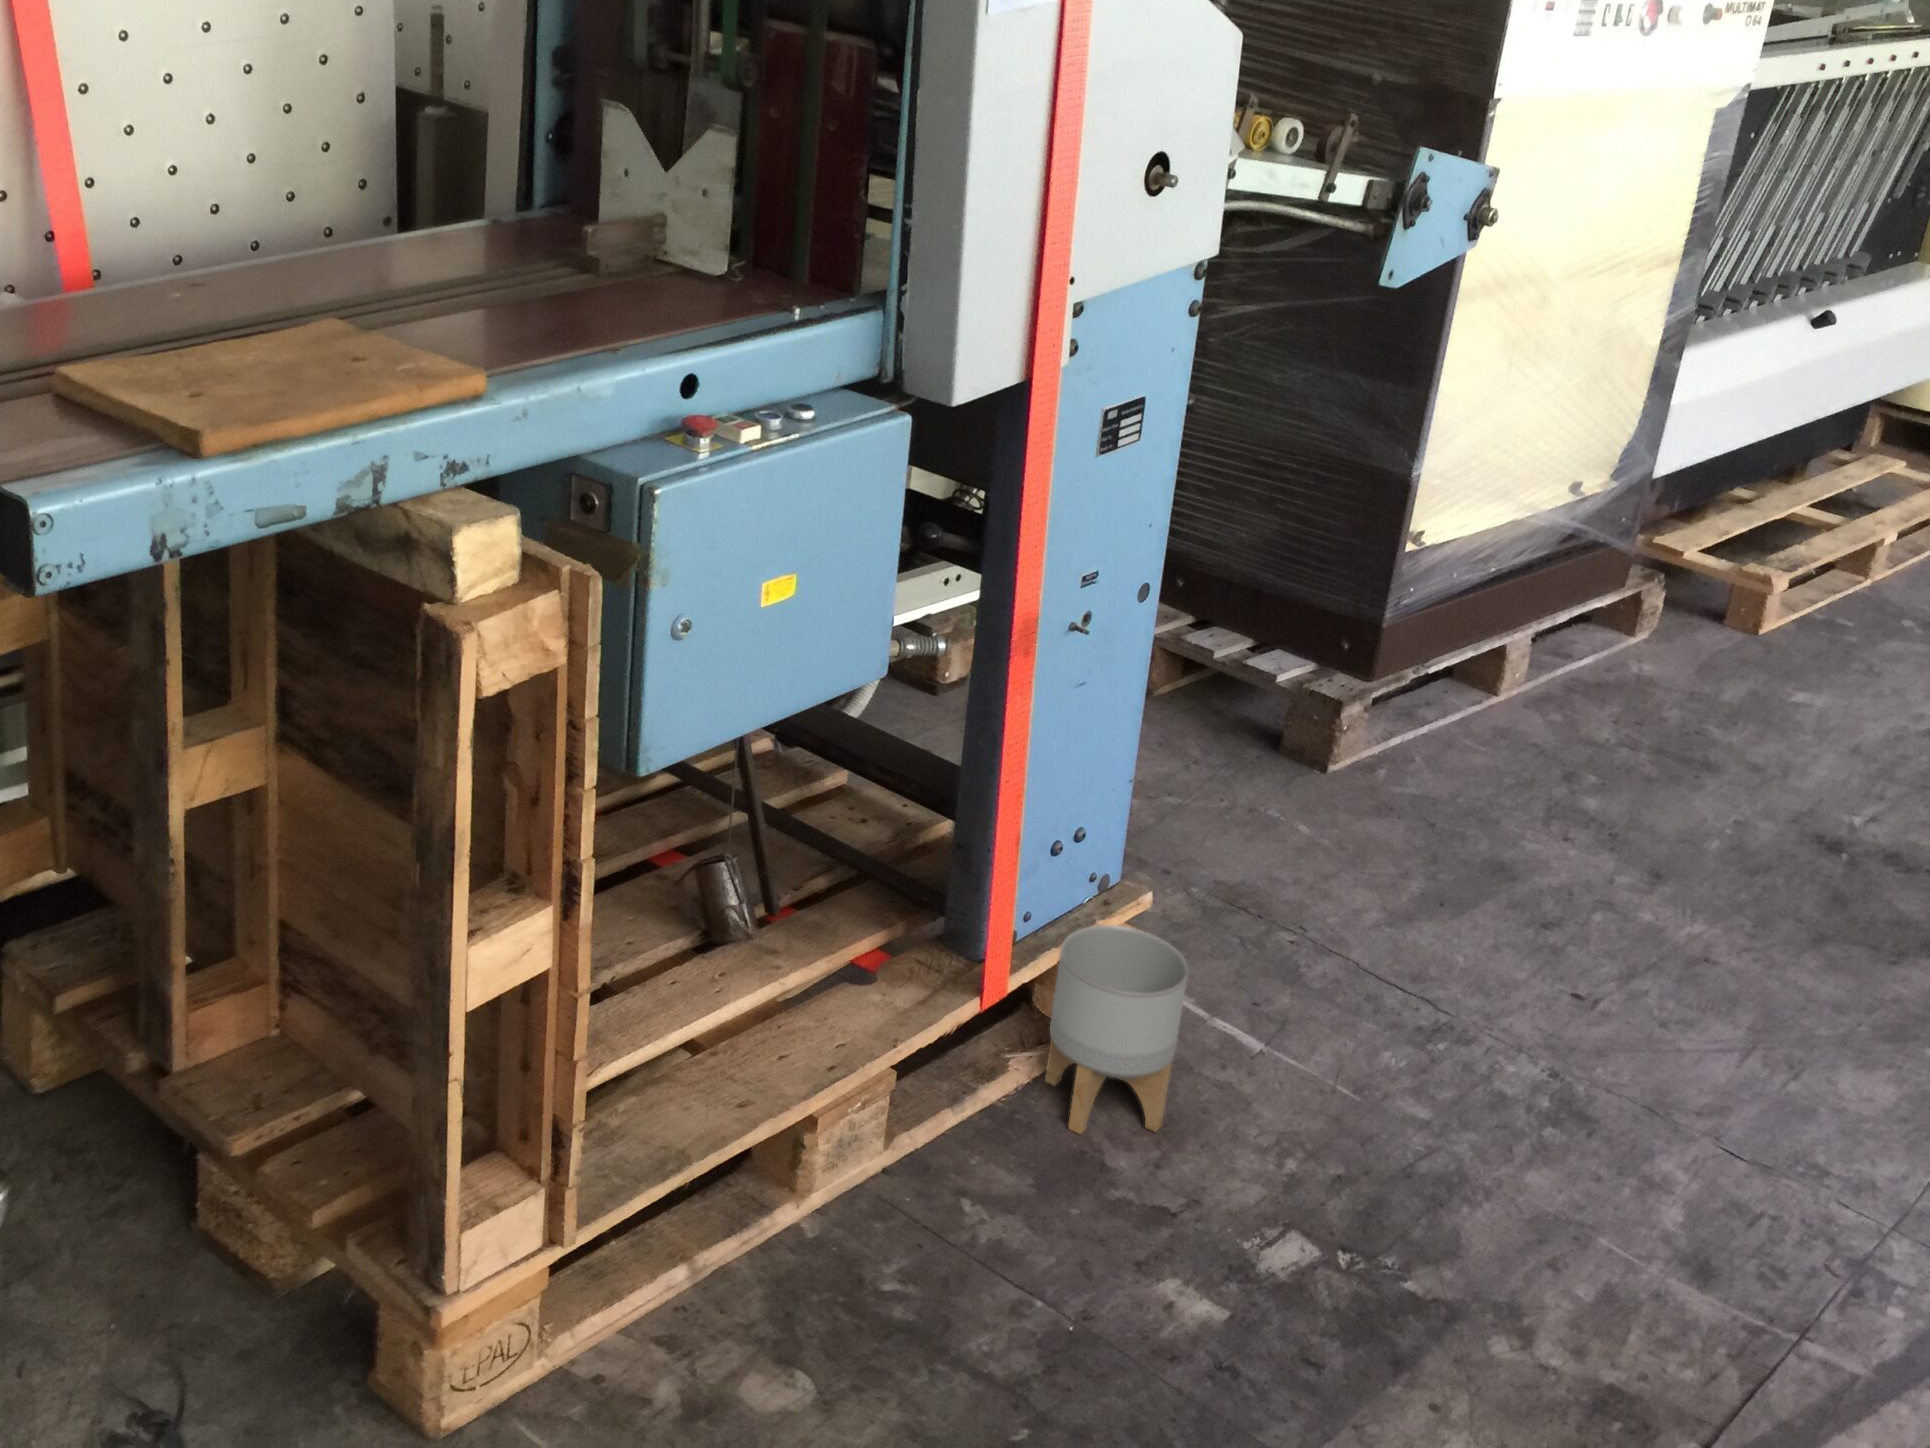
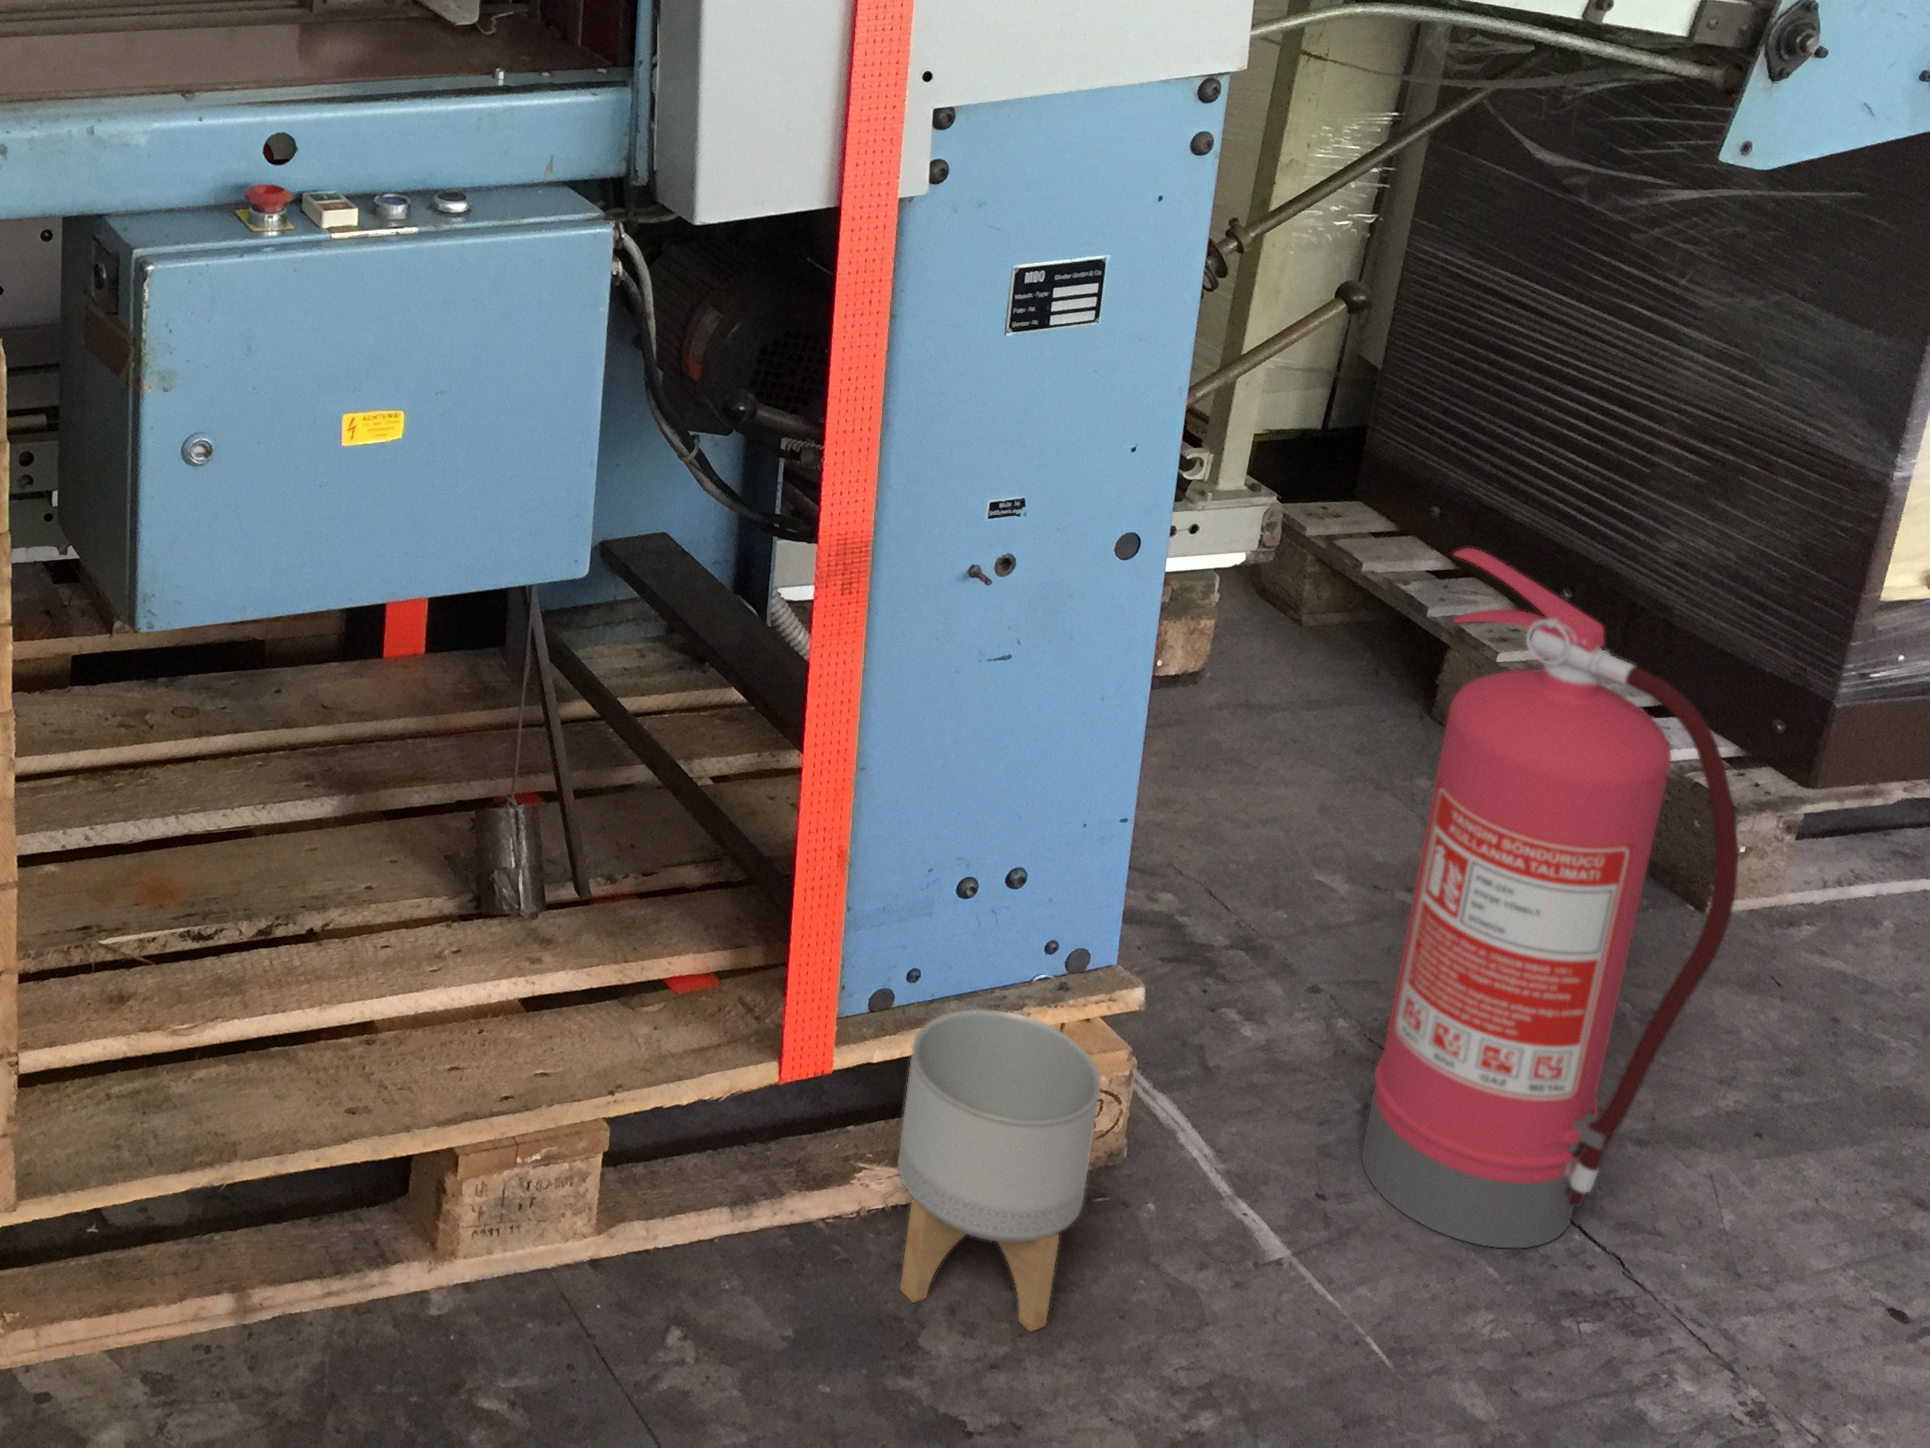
fire extinguisher: none [1251,564,1493,1007] -> present [1362,548,1738,1248]

